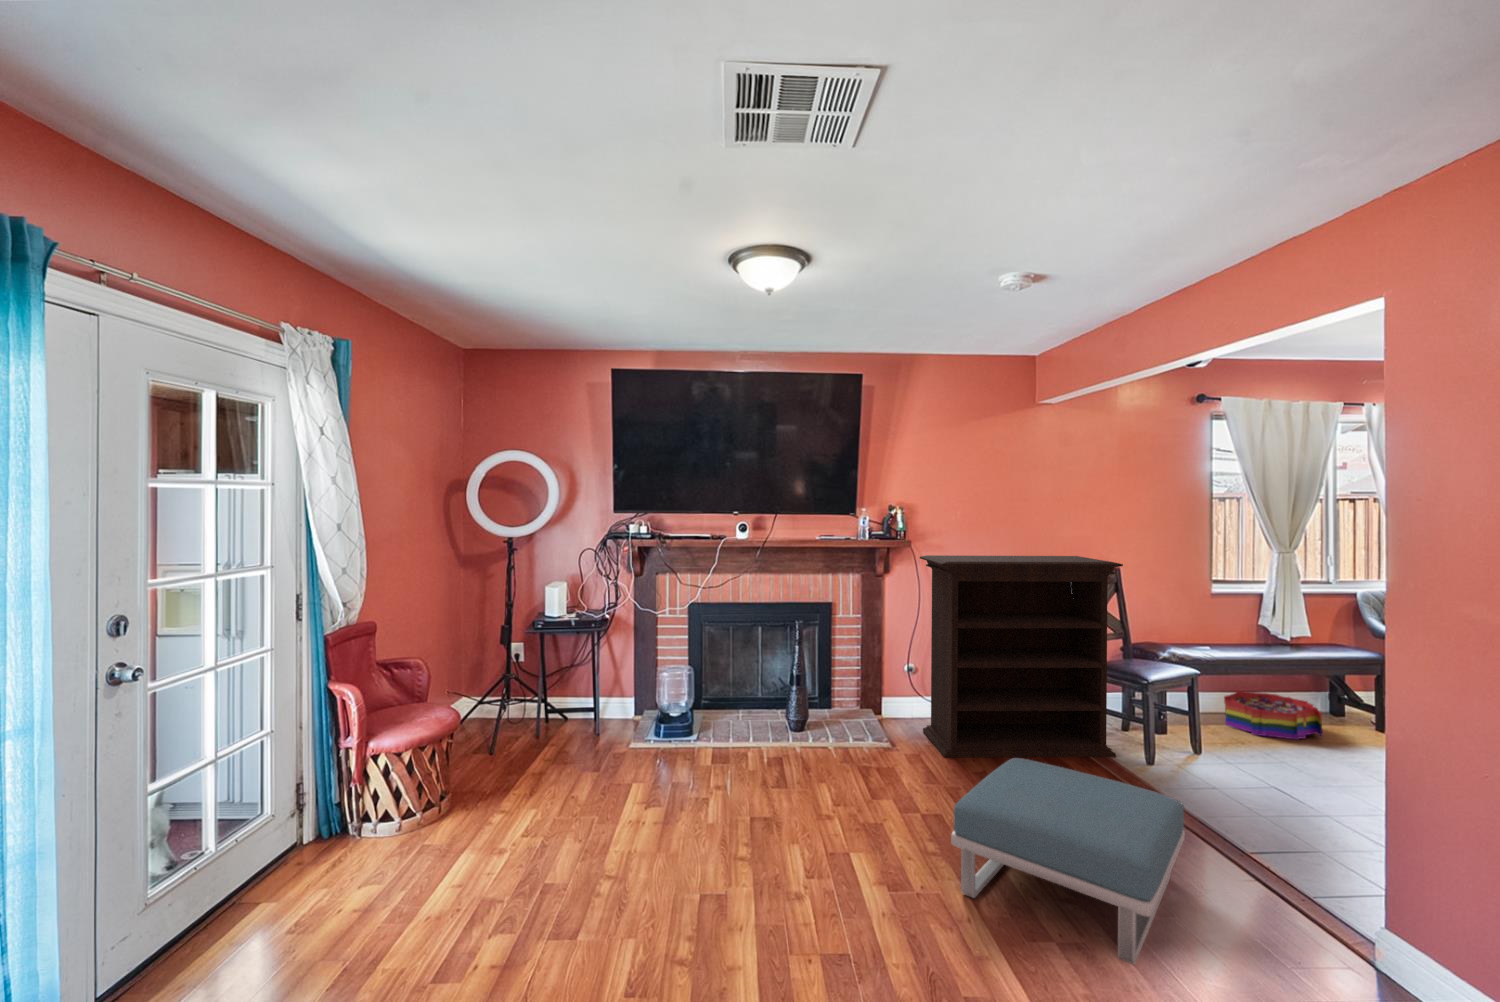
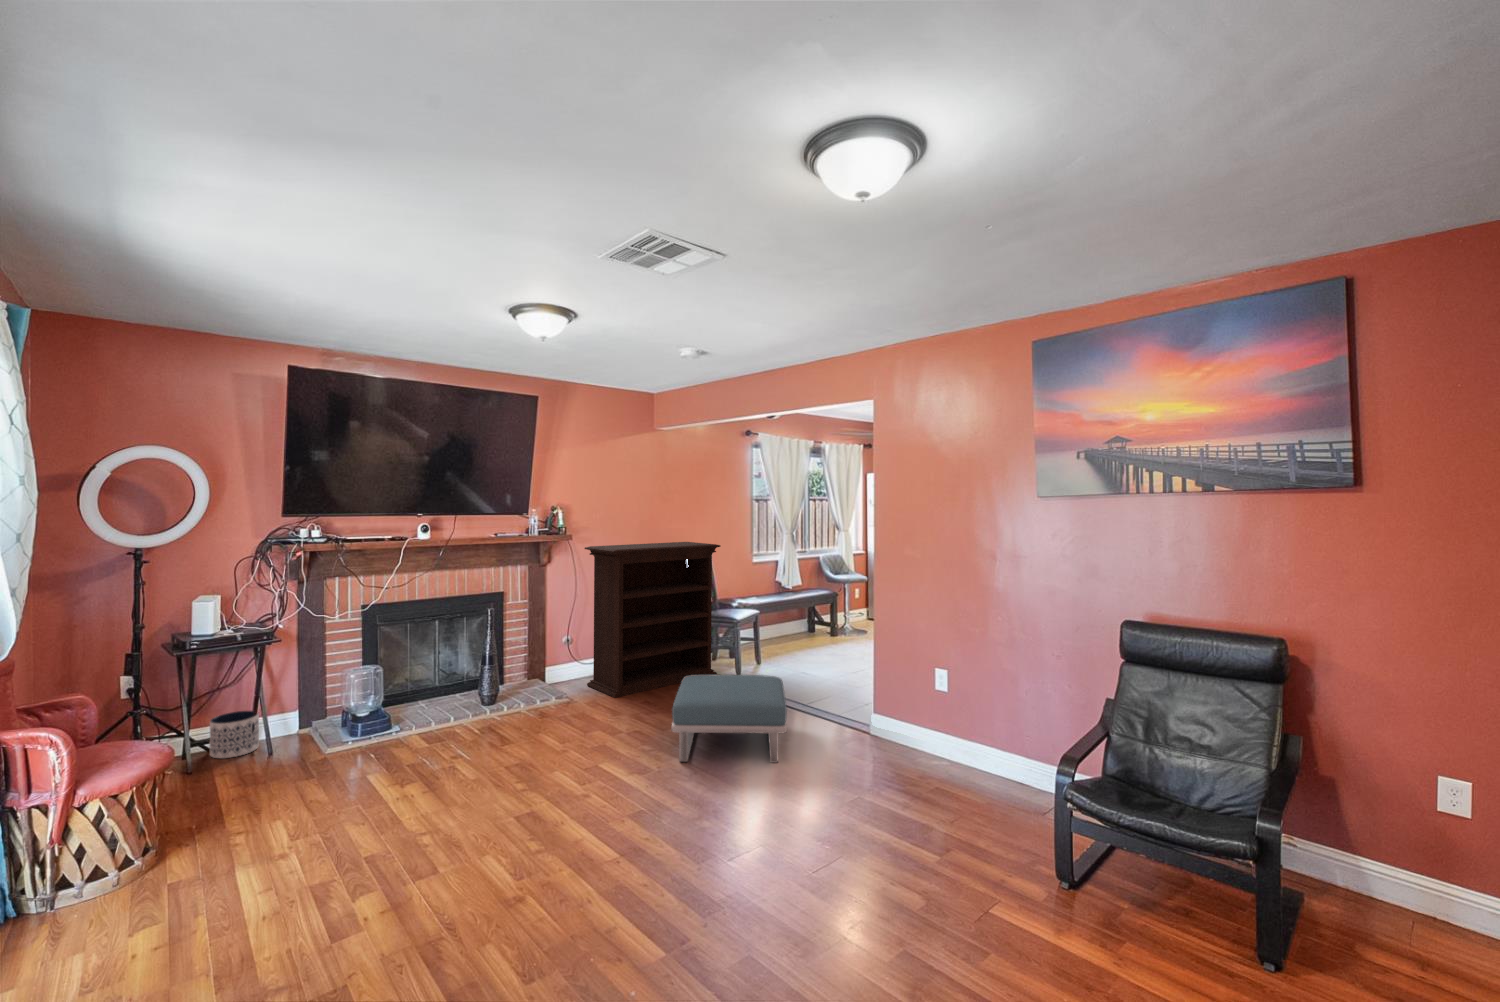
planter: none [561,688,597,730] -> present [210,711,259,758]
storage bin: present [1224,691,1322,739] -> none [761,623,809,649]

